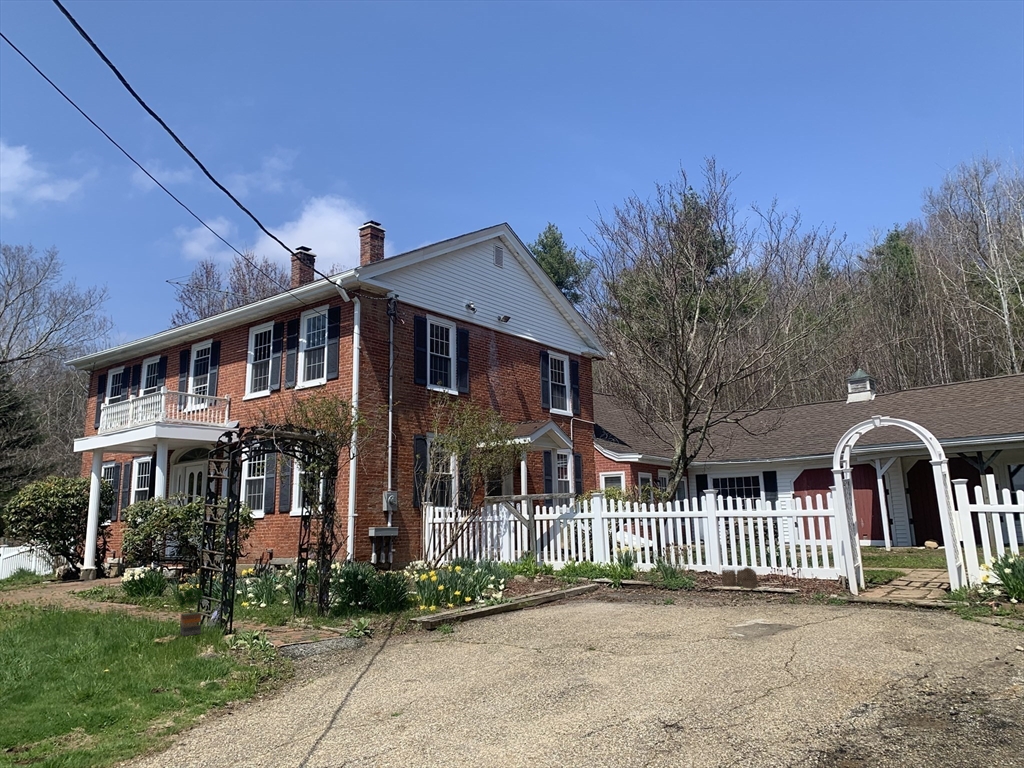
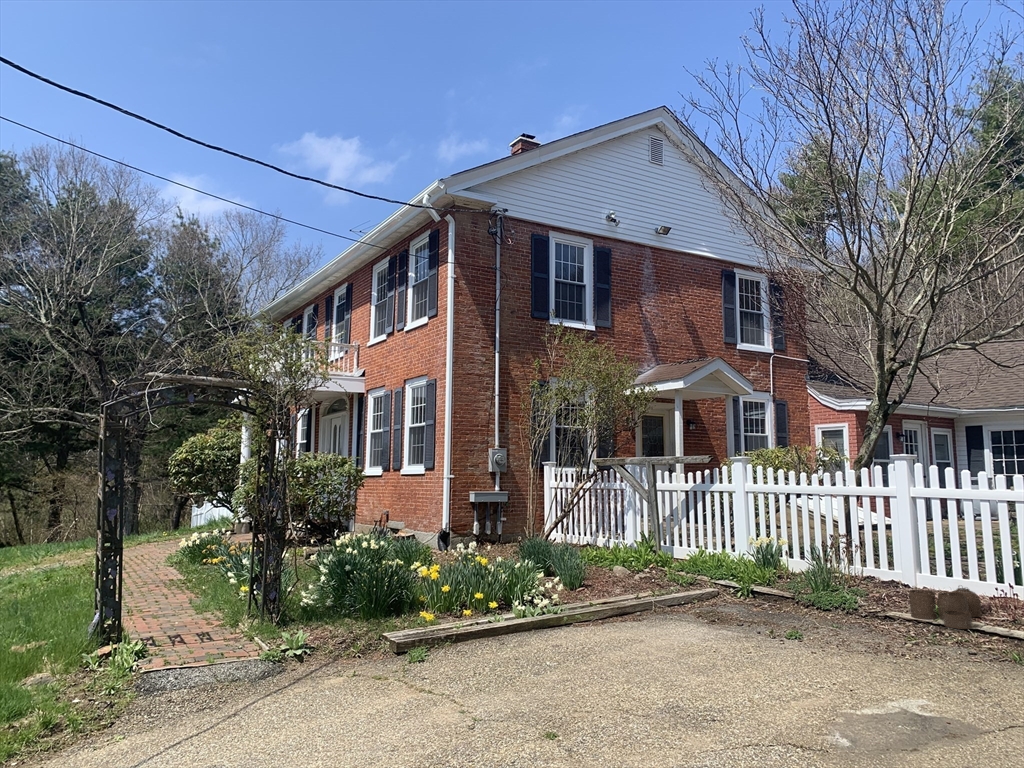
potted tree: present [176,589,207,636] -> none [69,577,118,638]

